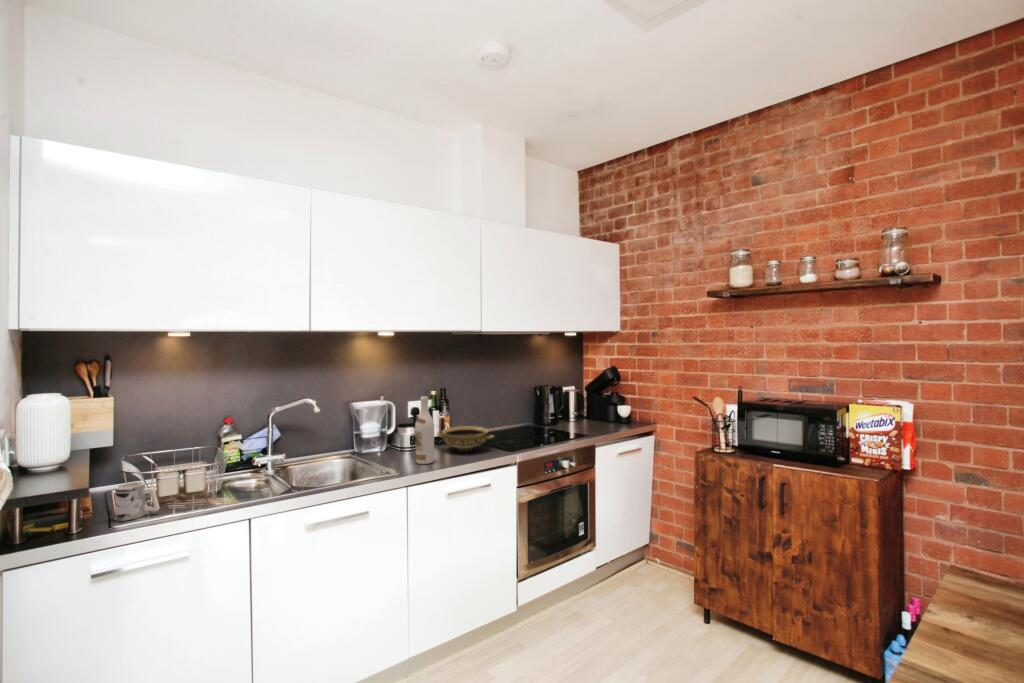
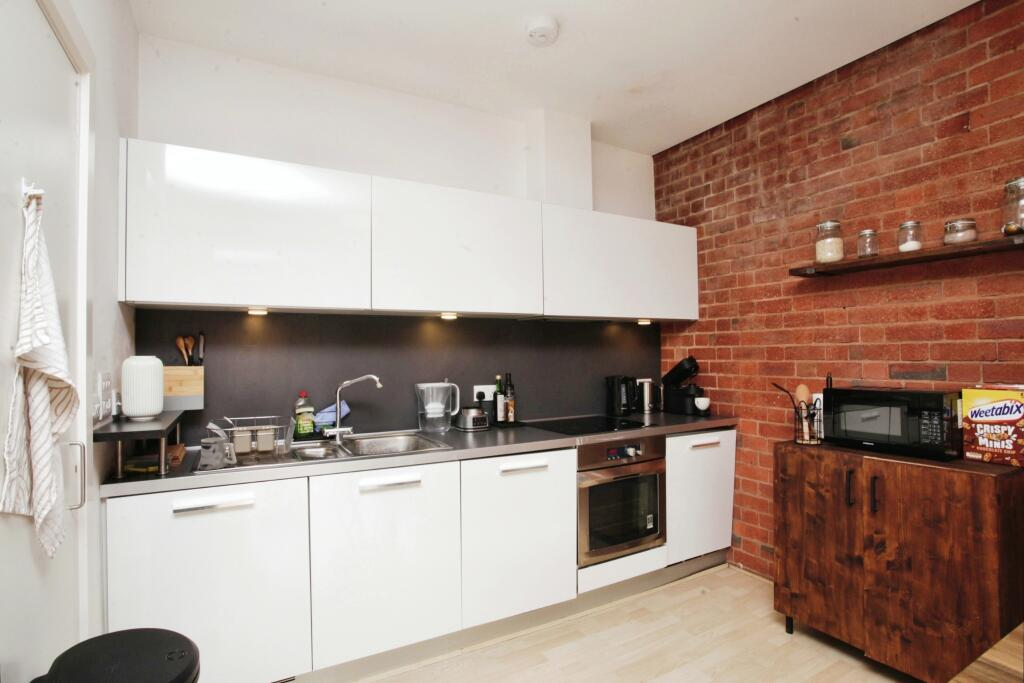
wine bottle: present [415,396,434,464] -> none [472,375,491,442]
ceramic bowl: present [437,426,494,451] -> none [496,410,553,434]

